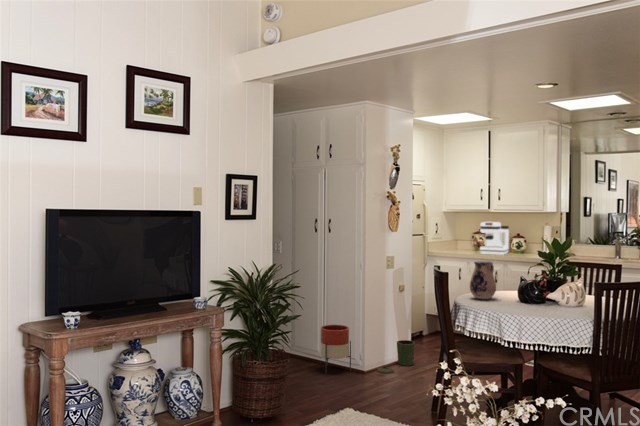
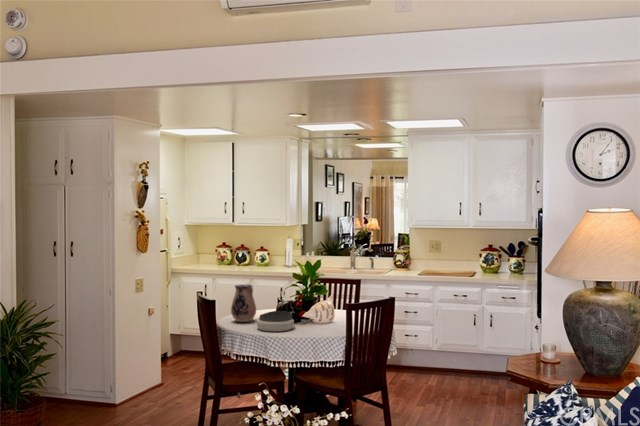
coffee maker: present [480,222,509,255] -> none [226,236,253,270]
bowl: none [494,289,535,310] -> present [257,311,294,332]
planter: present [320,325,351,374] -> none [64,360,100,418]
trash can: present [377,340,415,374] -> none [129,368,167,407]

